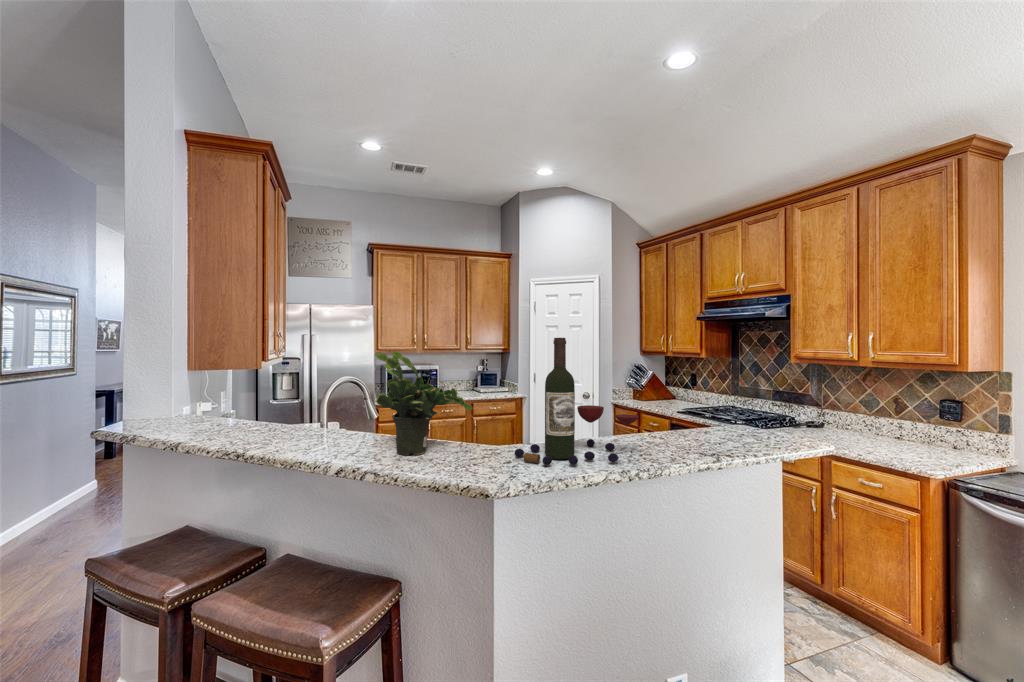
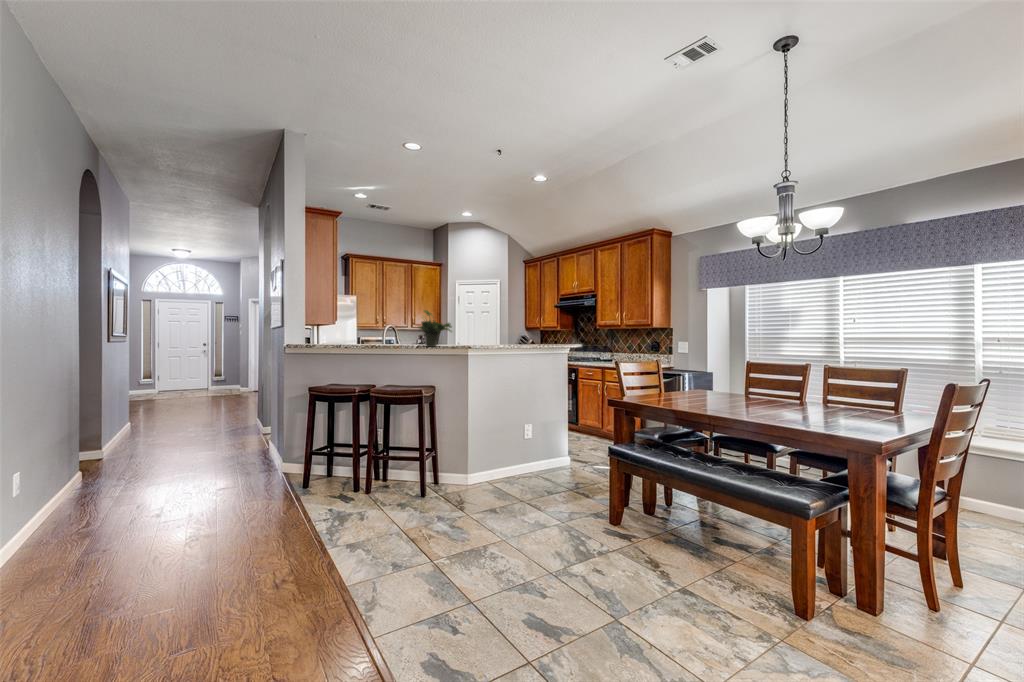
wine bottle: present [515,338,639,465] -> none [469,306,512,348]

